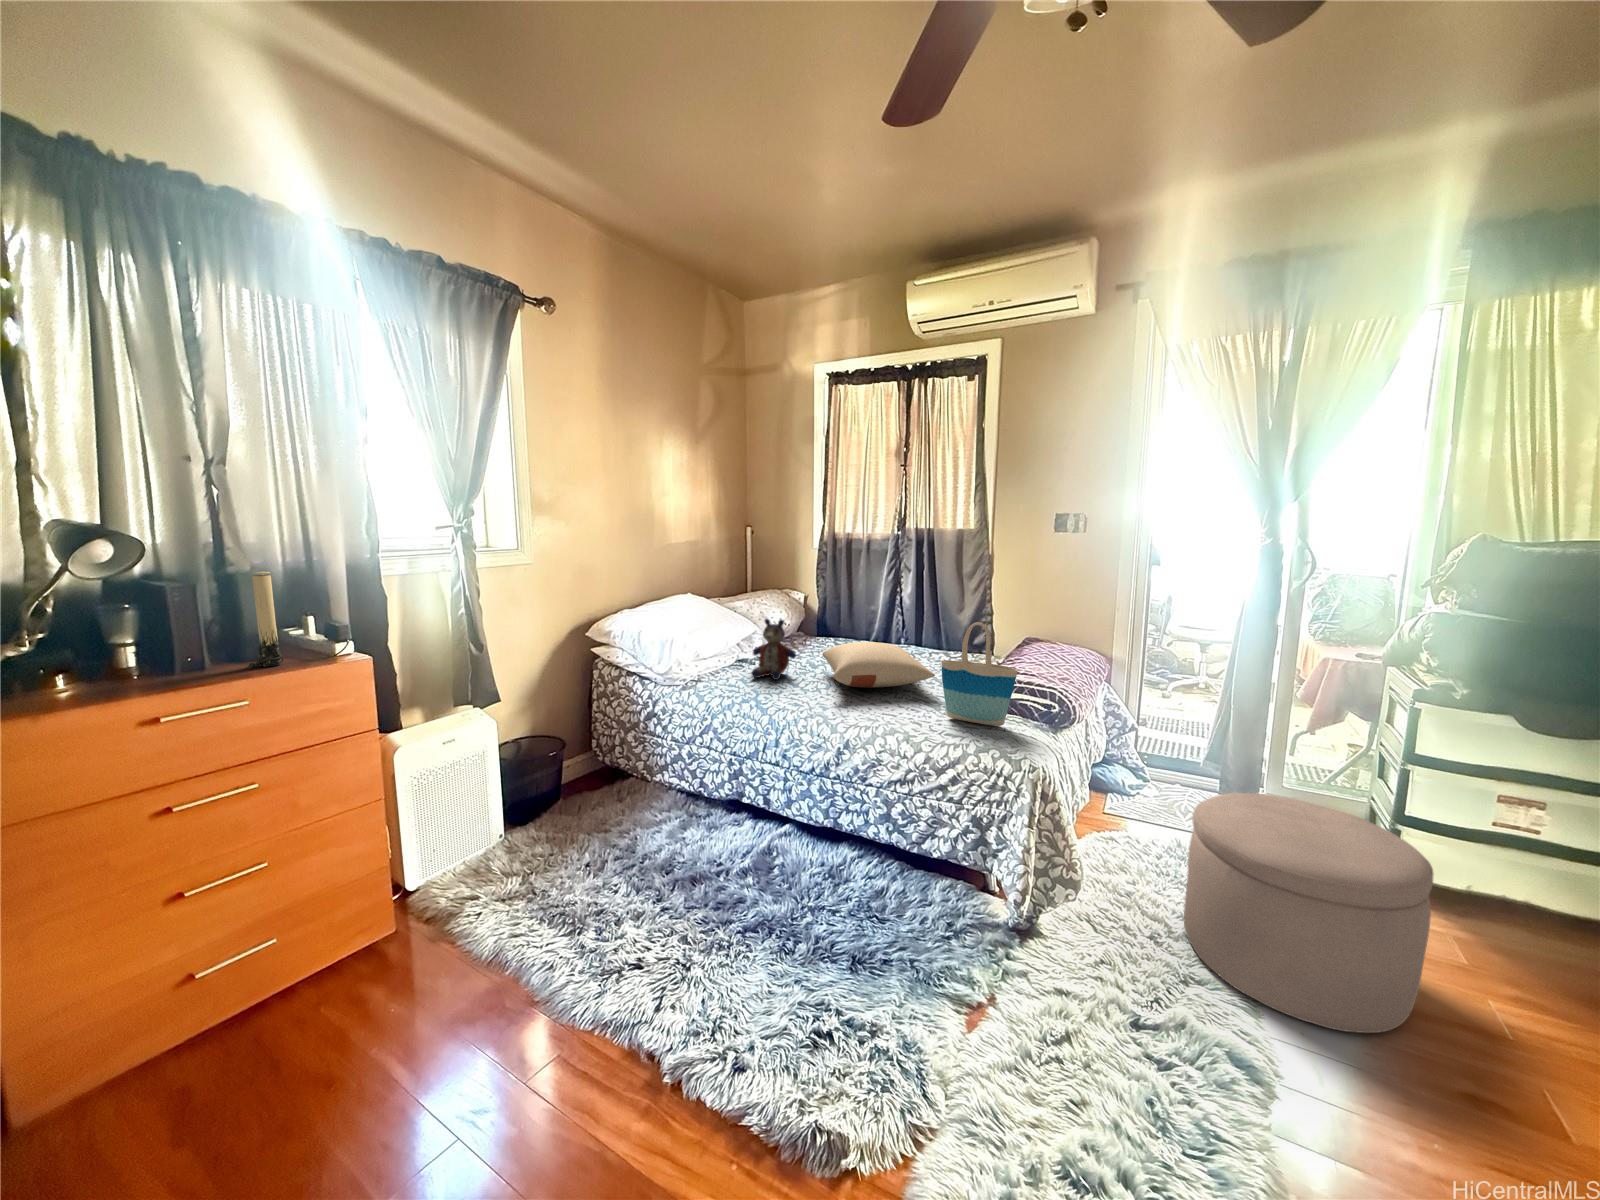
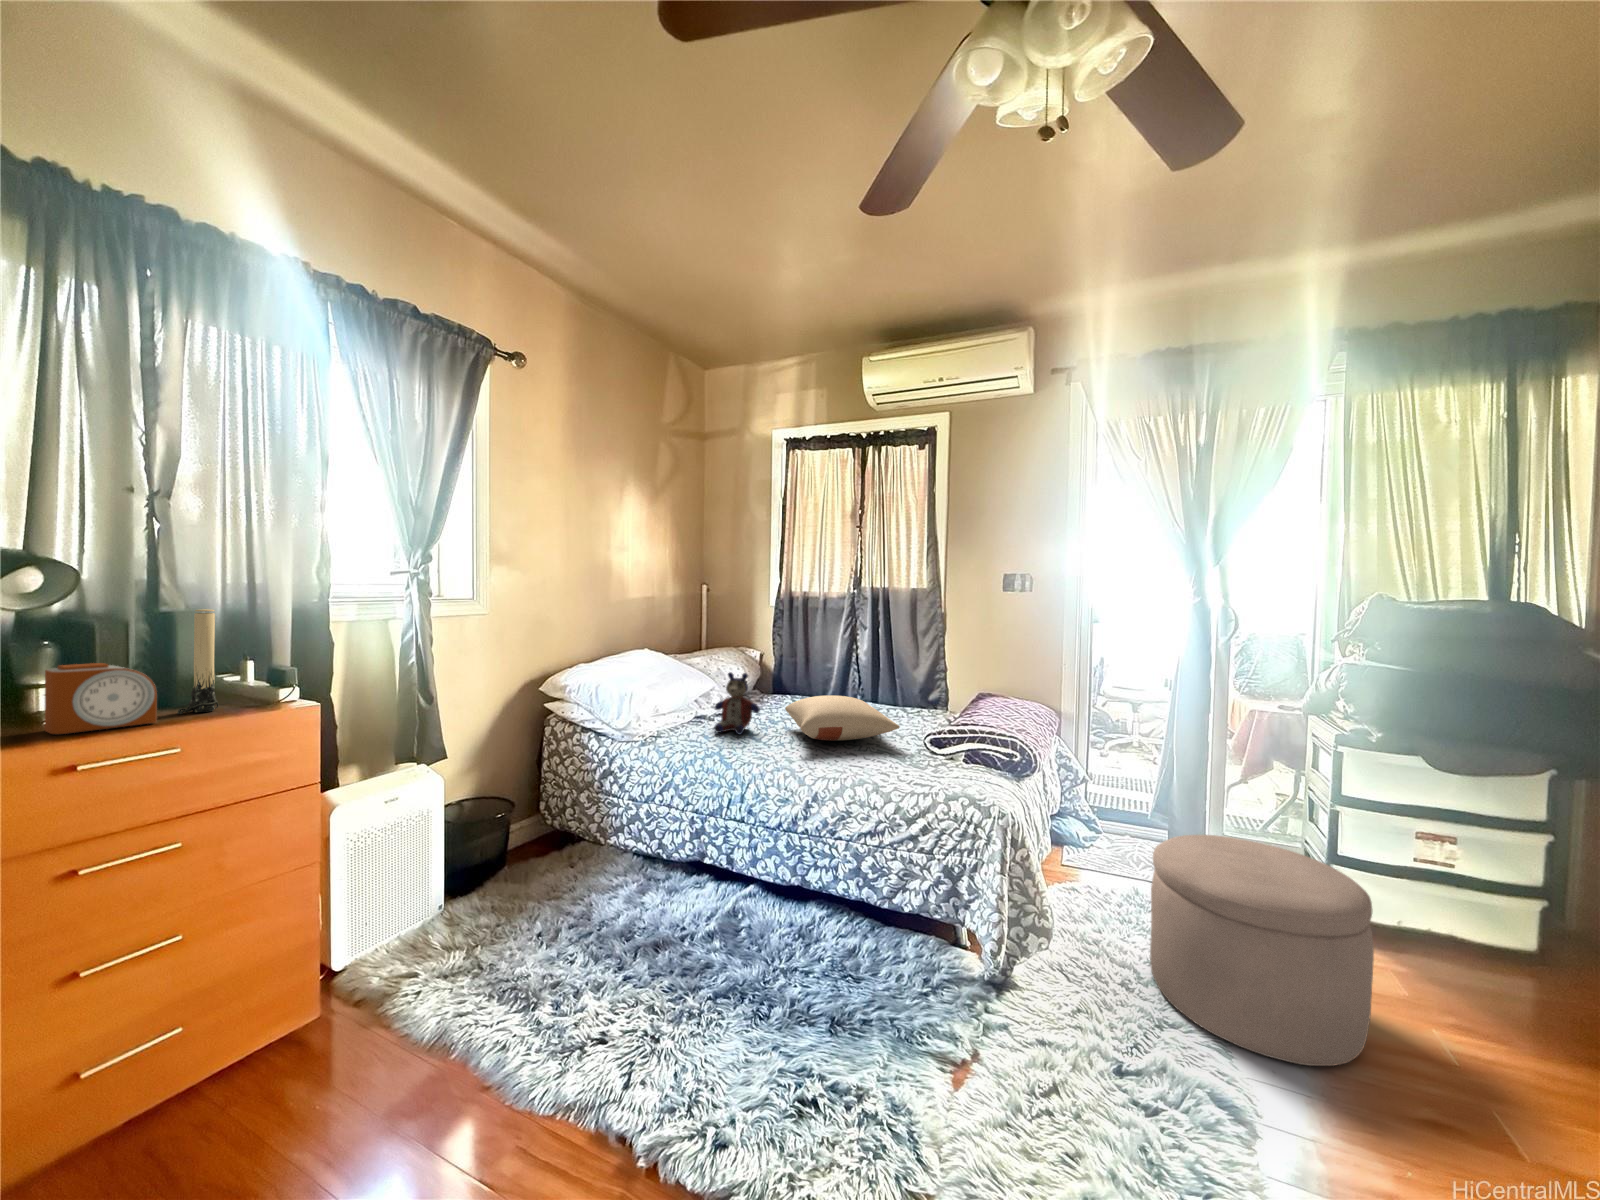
tote bag: present [942,622,1018,726] -> none [908,672,982,774]
alarm clock: none [127,625,228,690] -> present [44,663,157,734]

